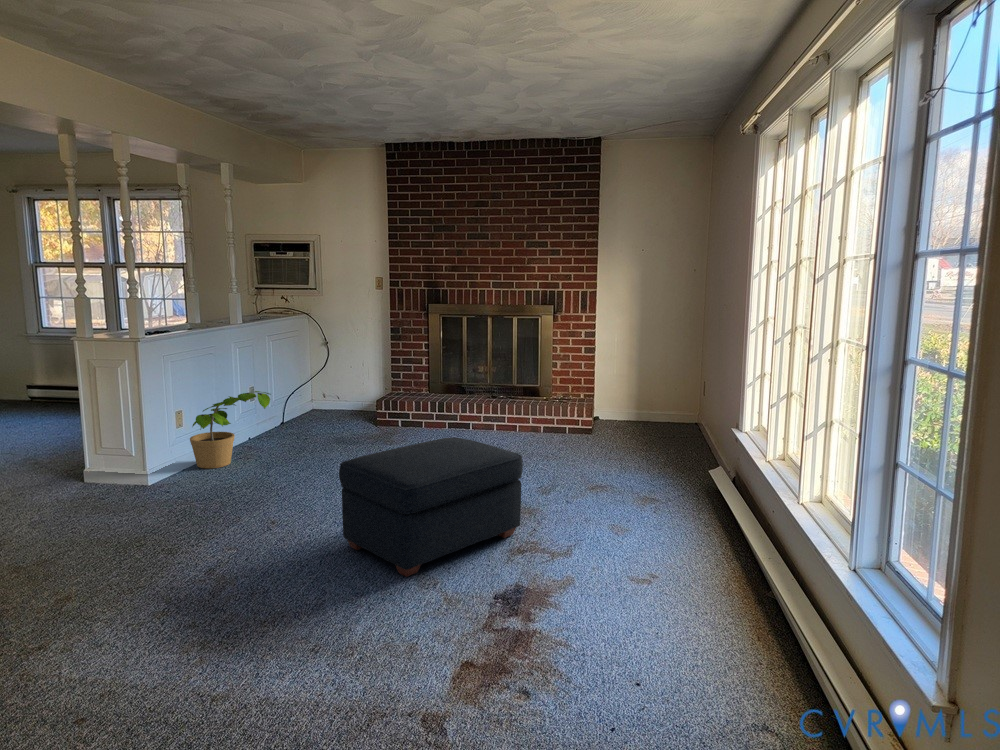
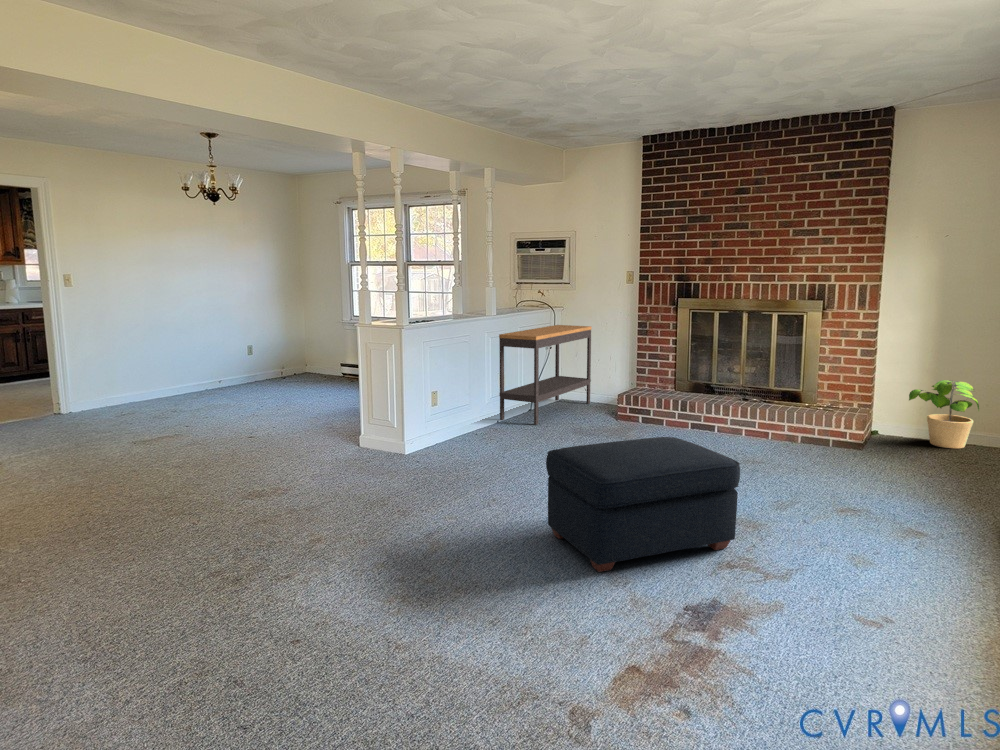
console table: none [250,332,345,436] -> present [499,325,592,425]
potted plant: present [190,391,270,469] -> present [909,380,979,448]

